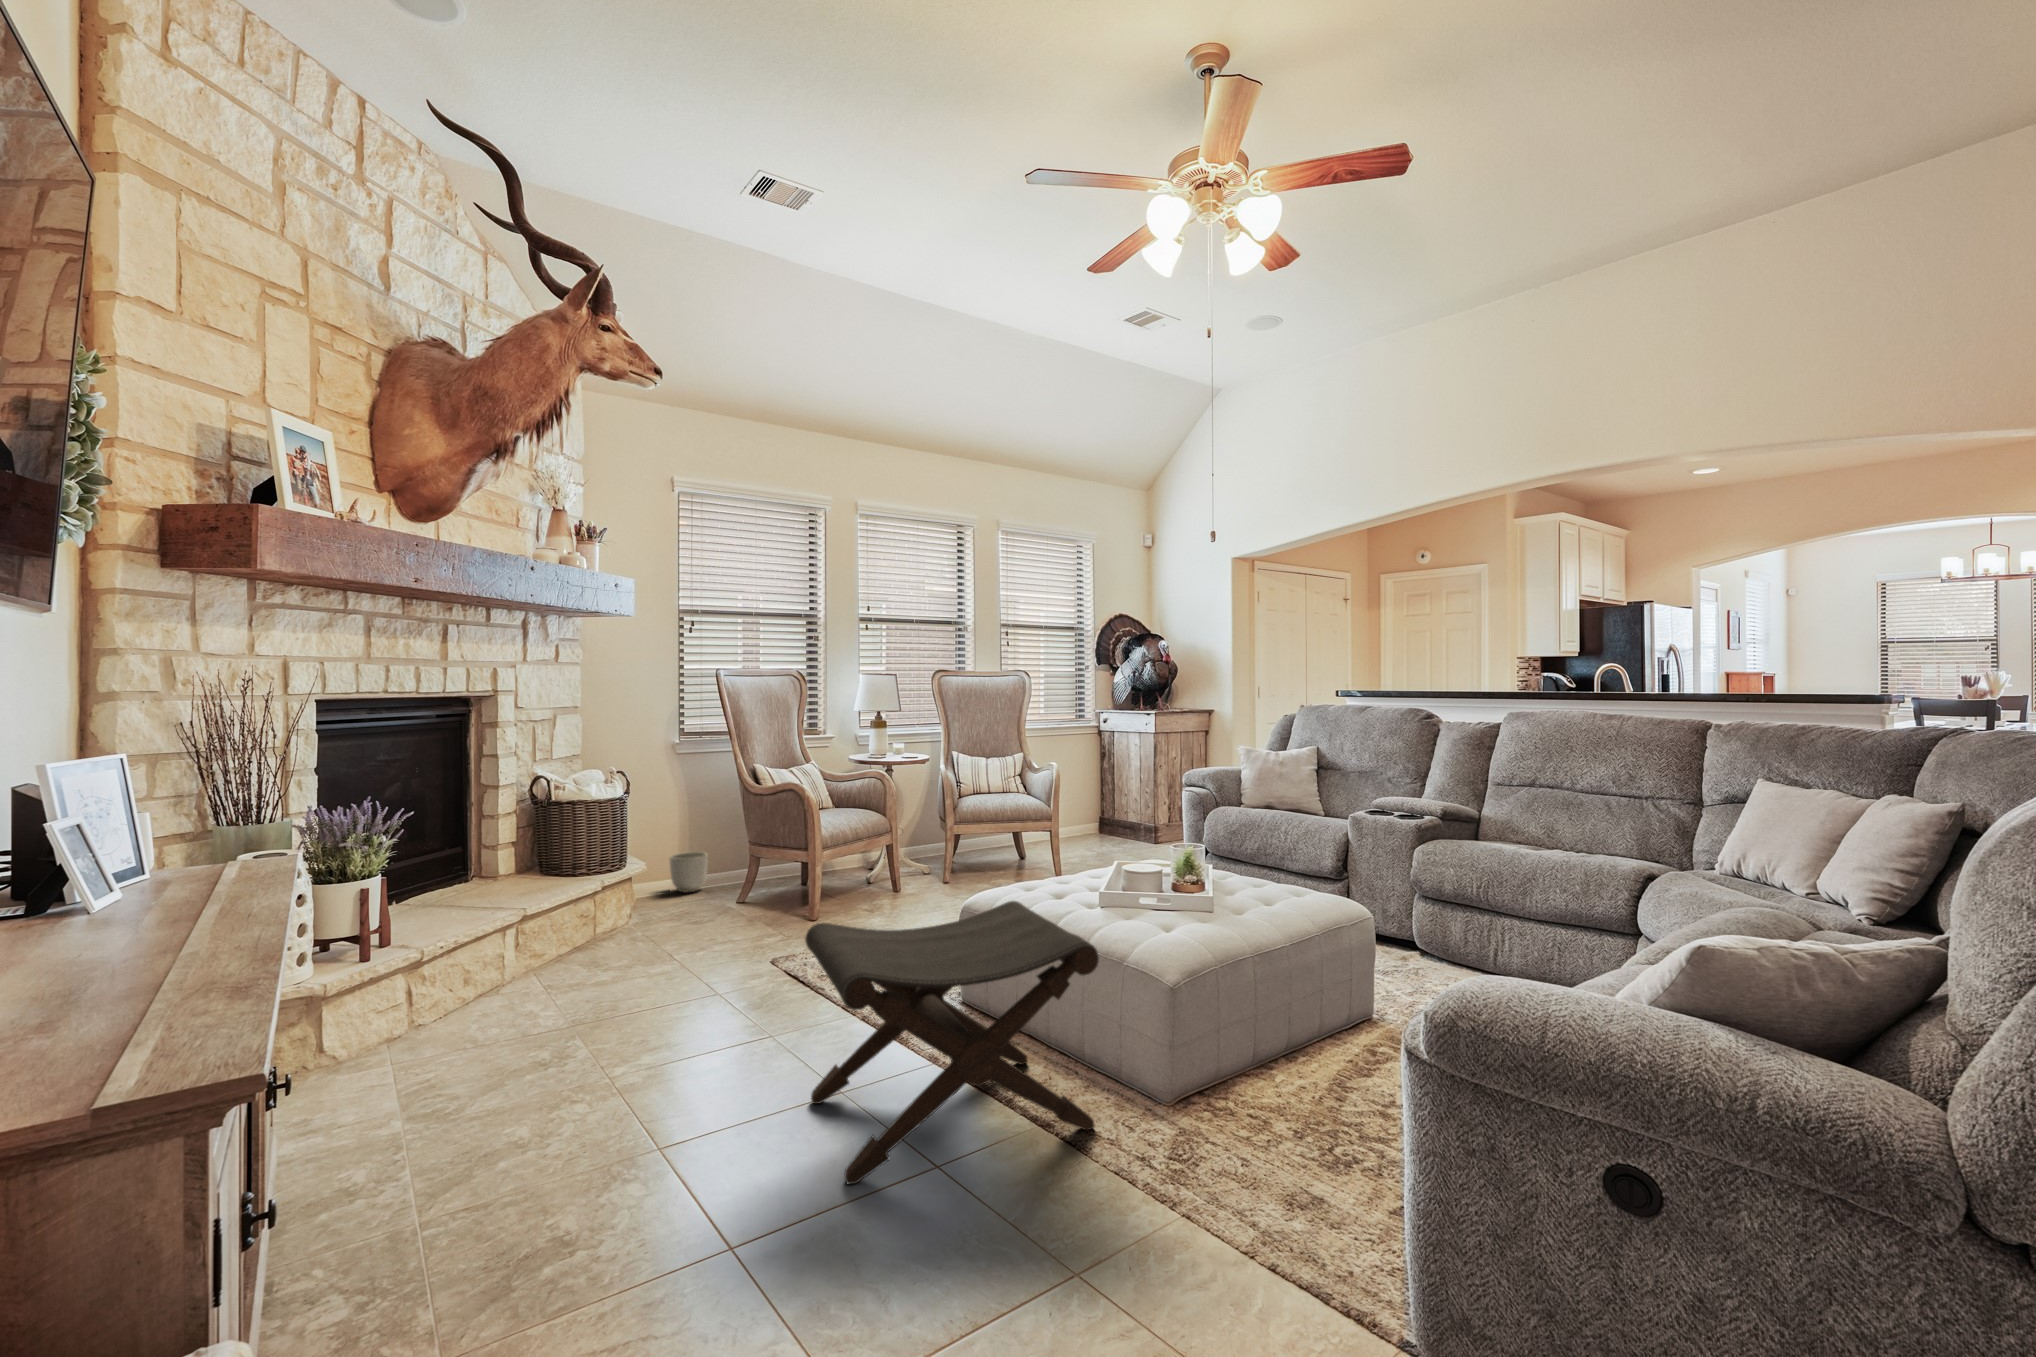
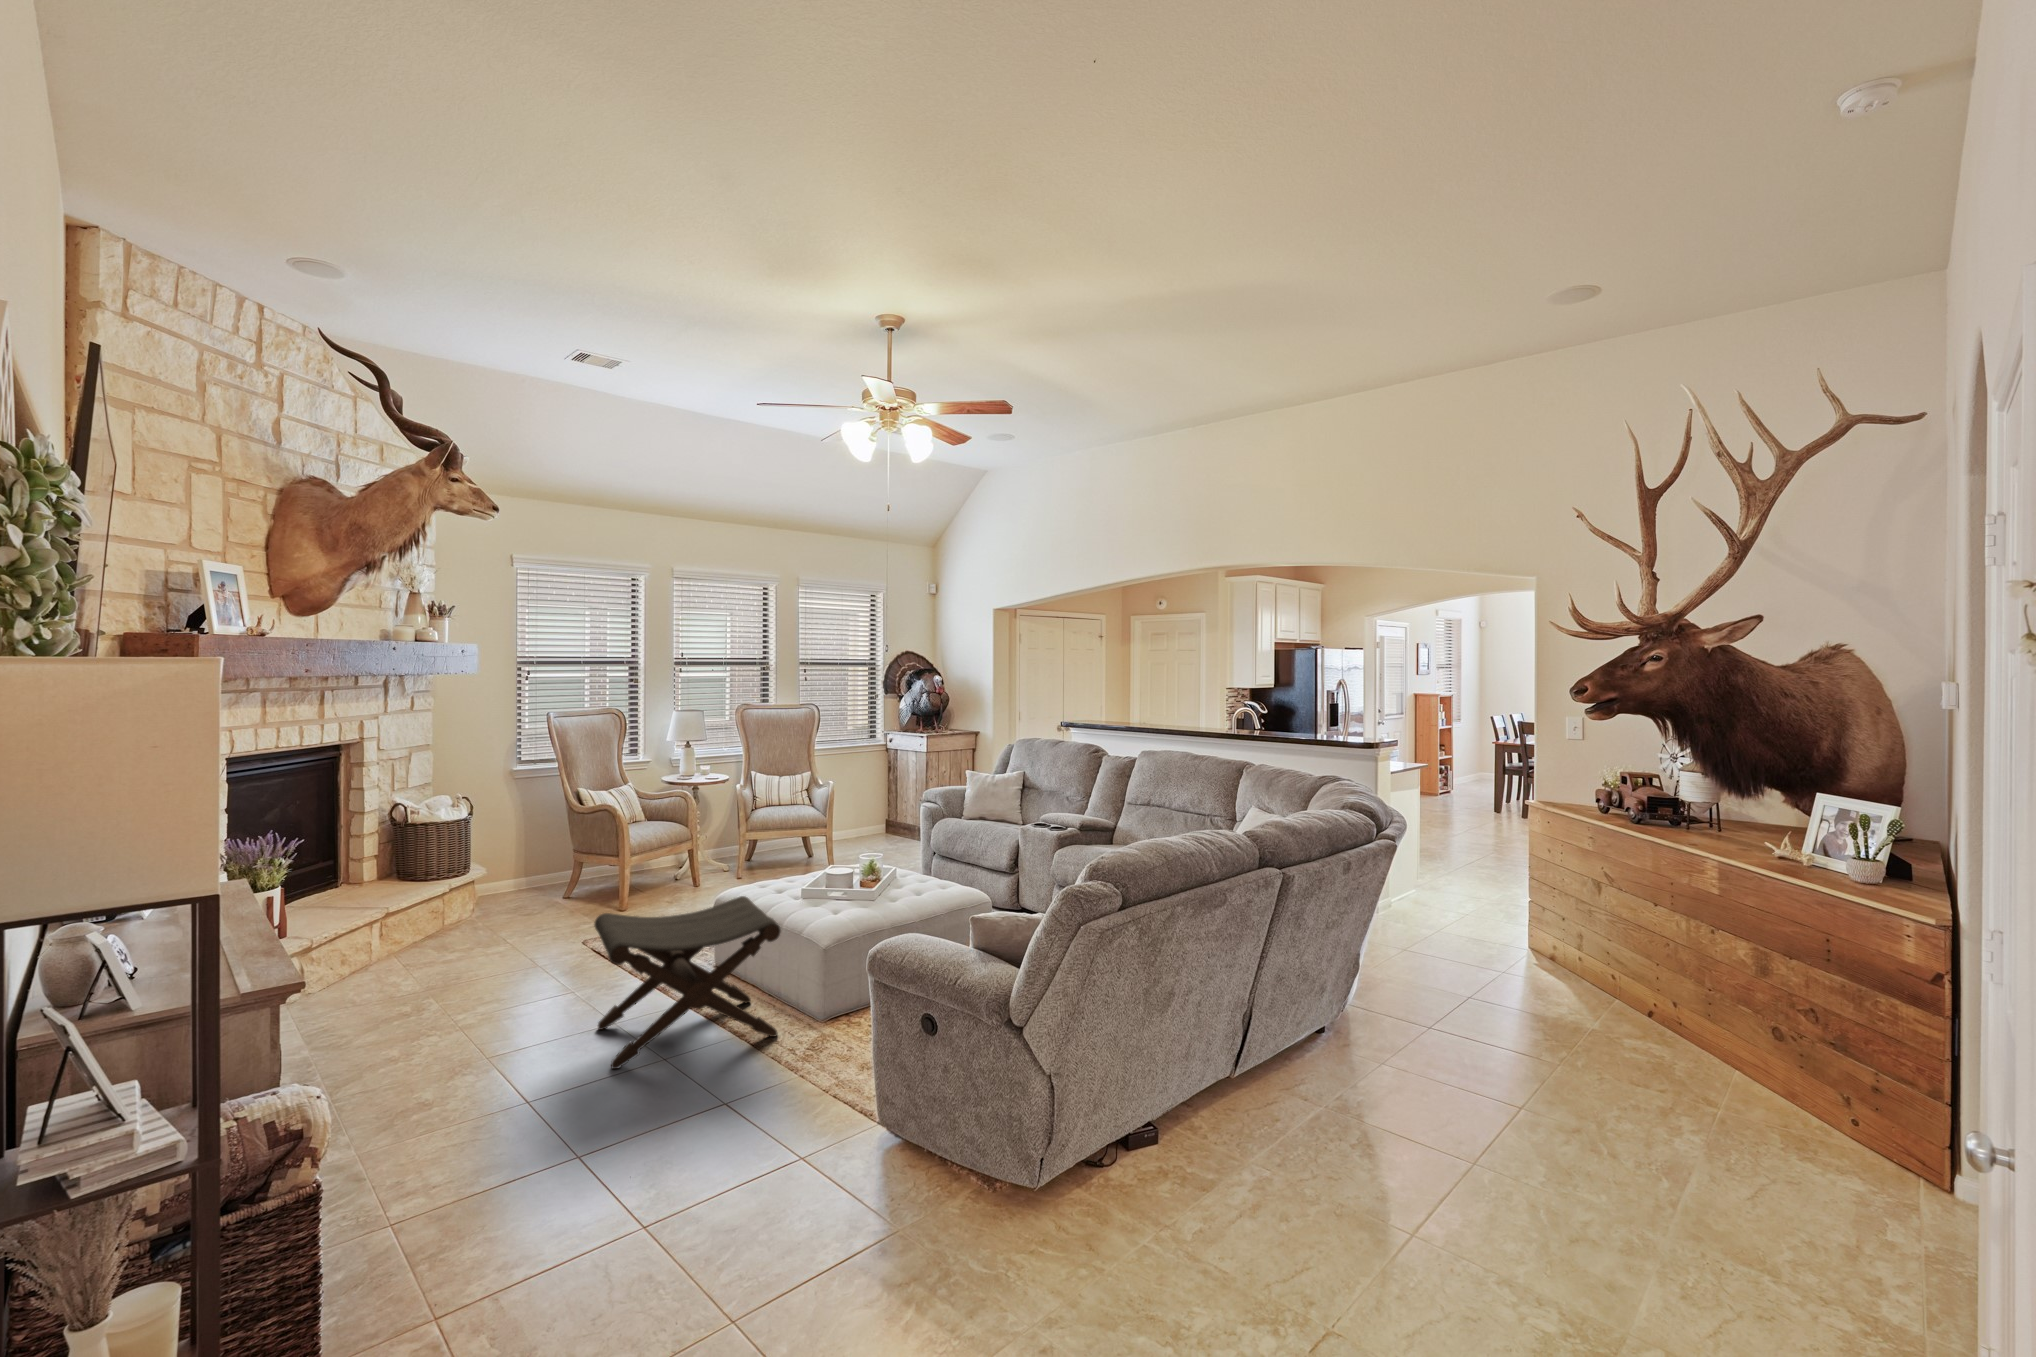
planter: present [670,852,708,893] -> none [505,858,539,891]

